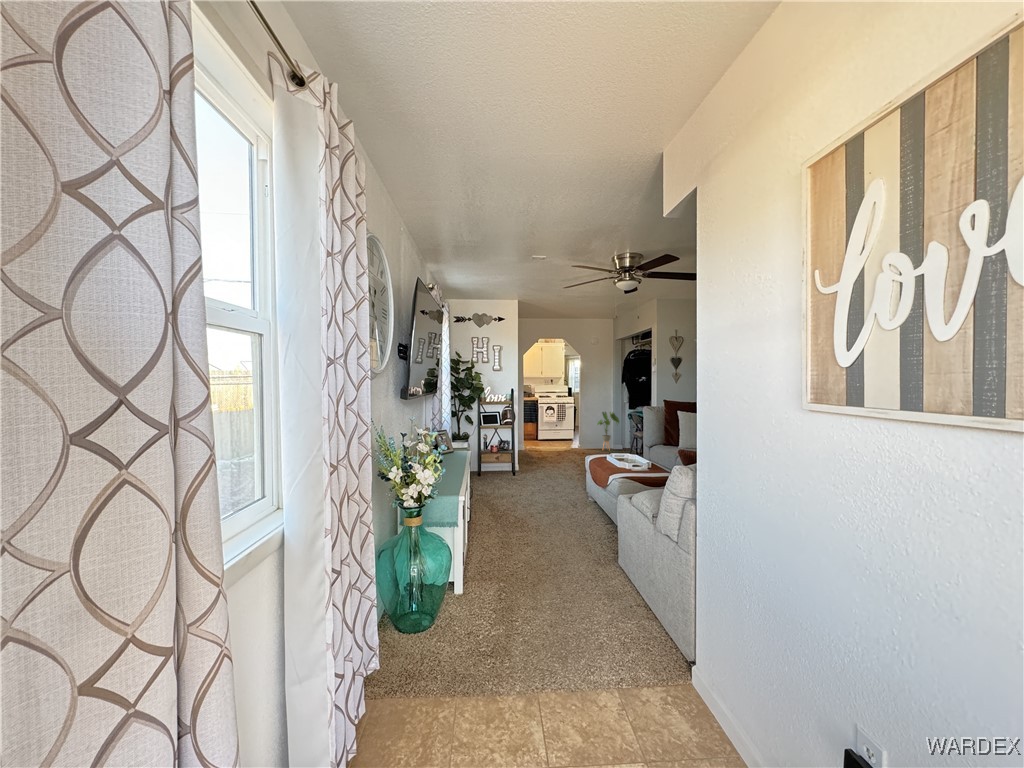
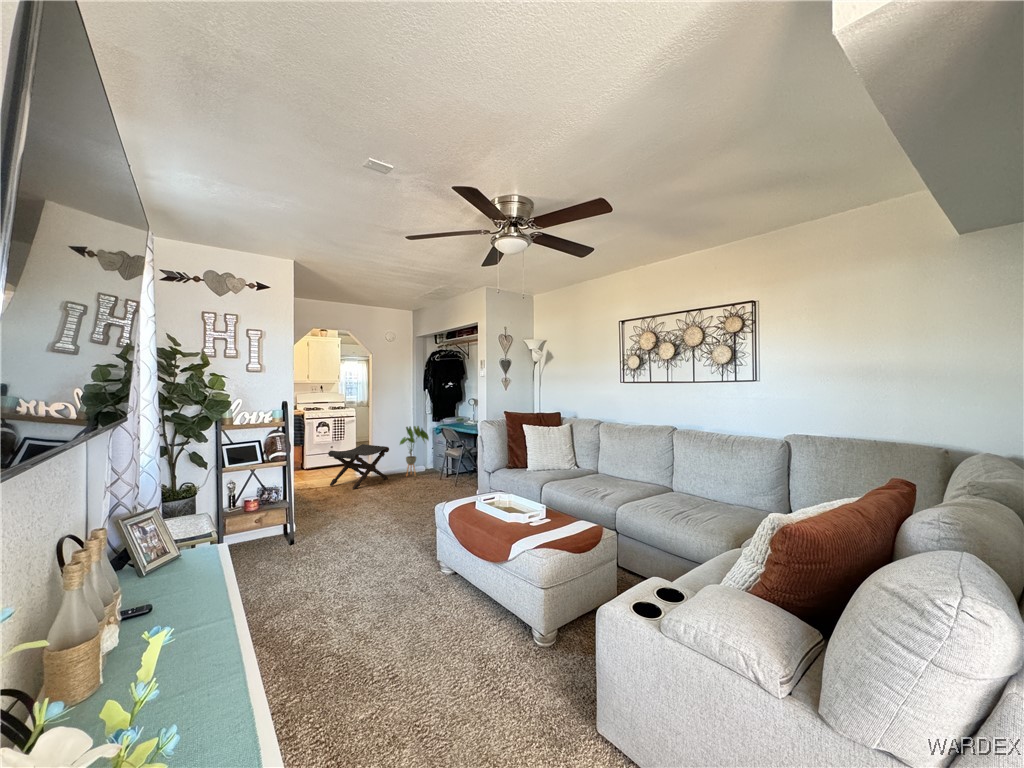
footstool: none [547,423,590,454] -> present [328,444,389,490]

